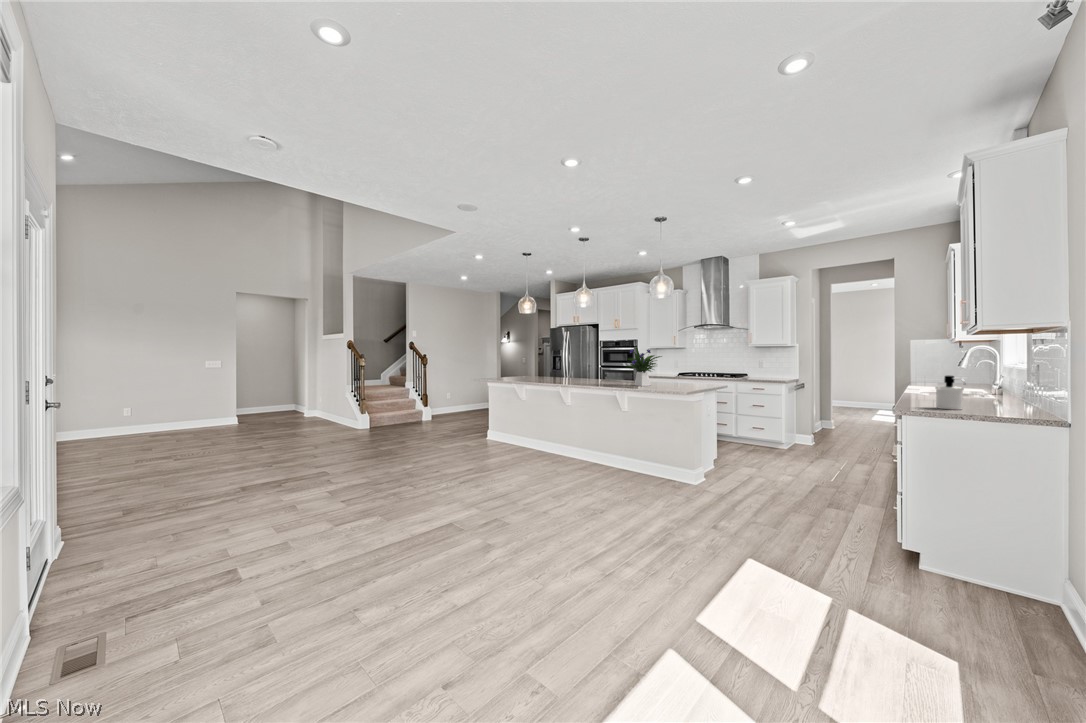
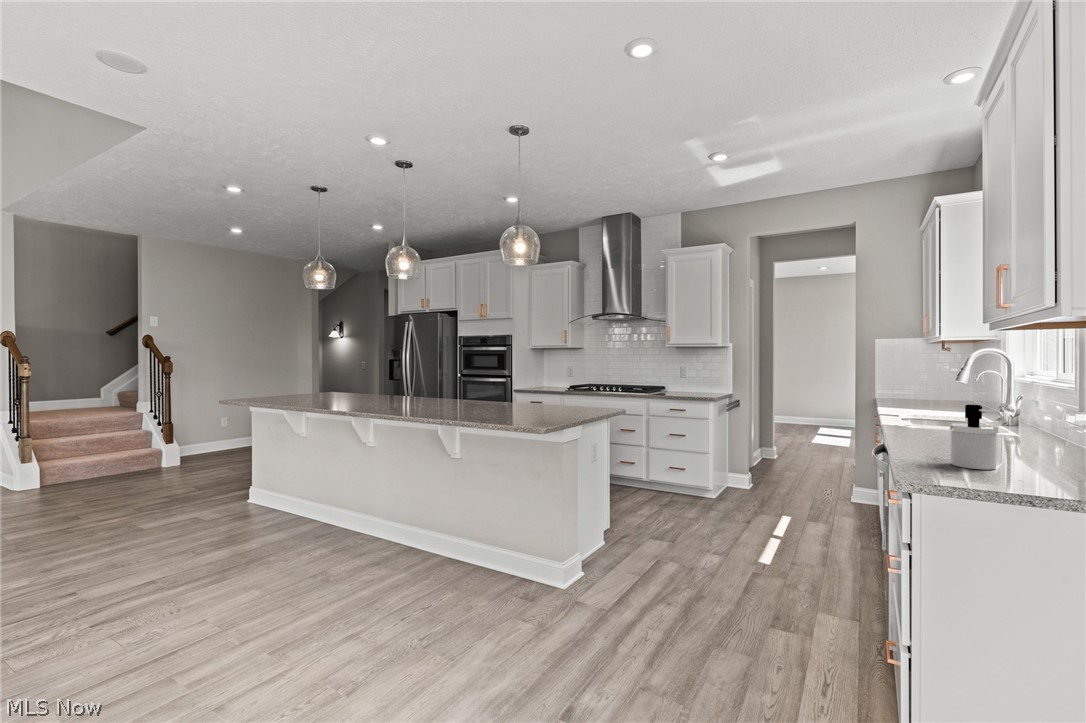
flower arrangement: present [628,347,662,386] -> none [448,345,514,415]

